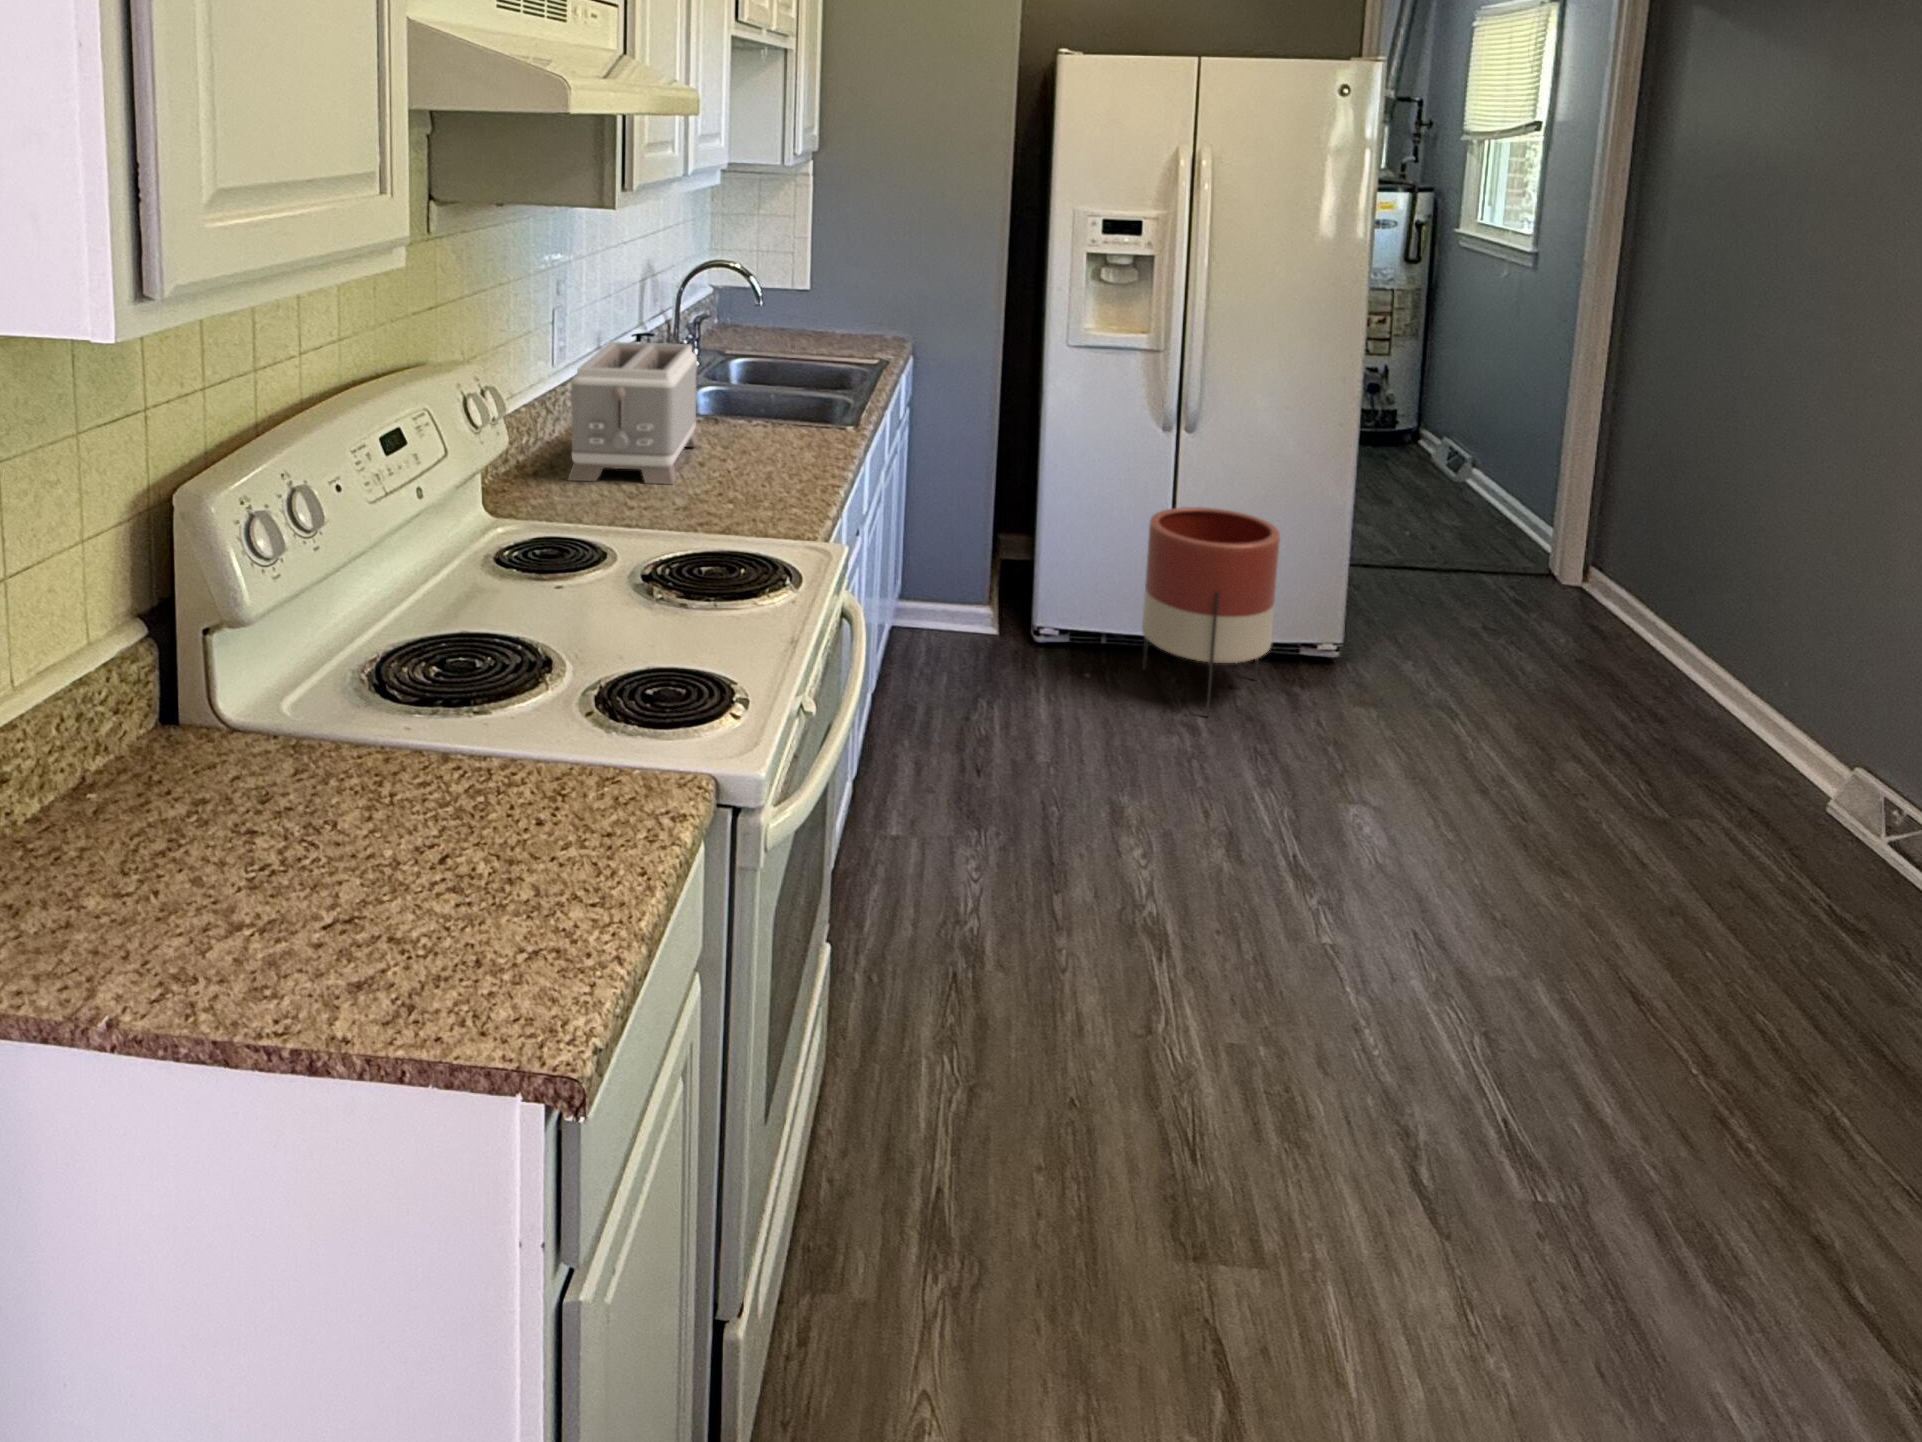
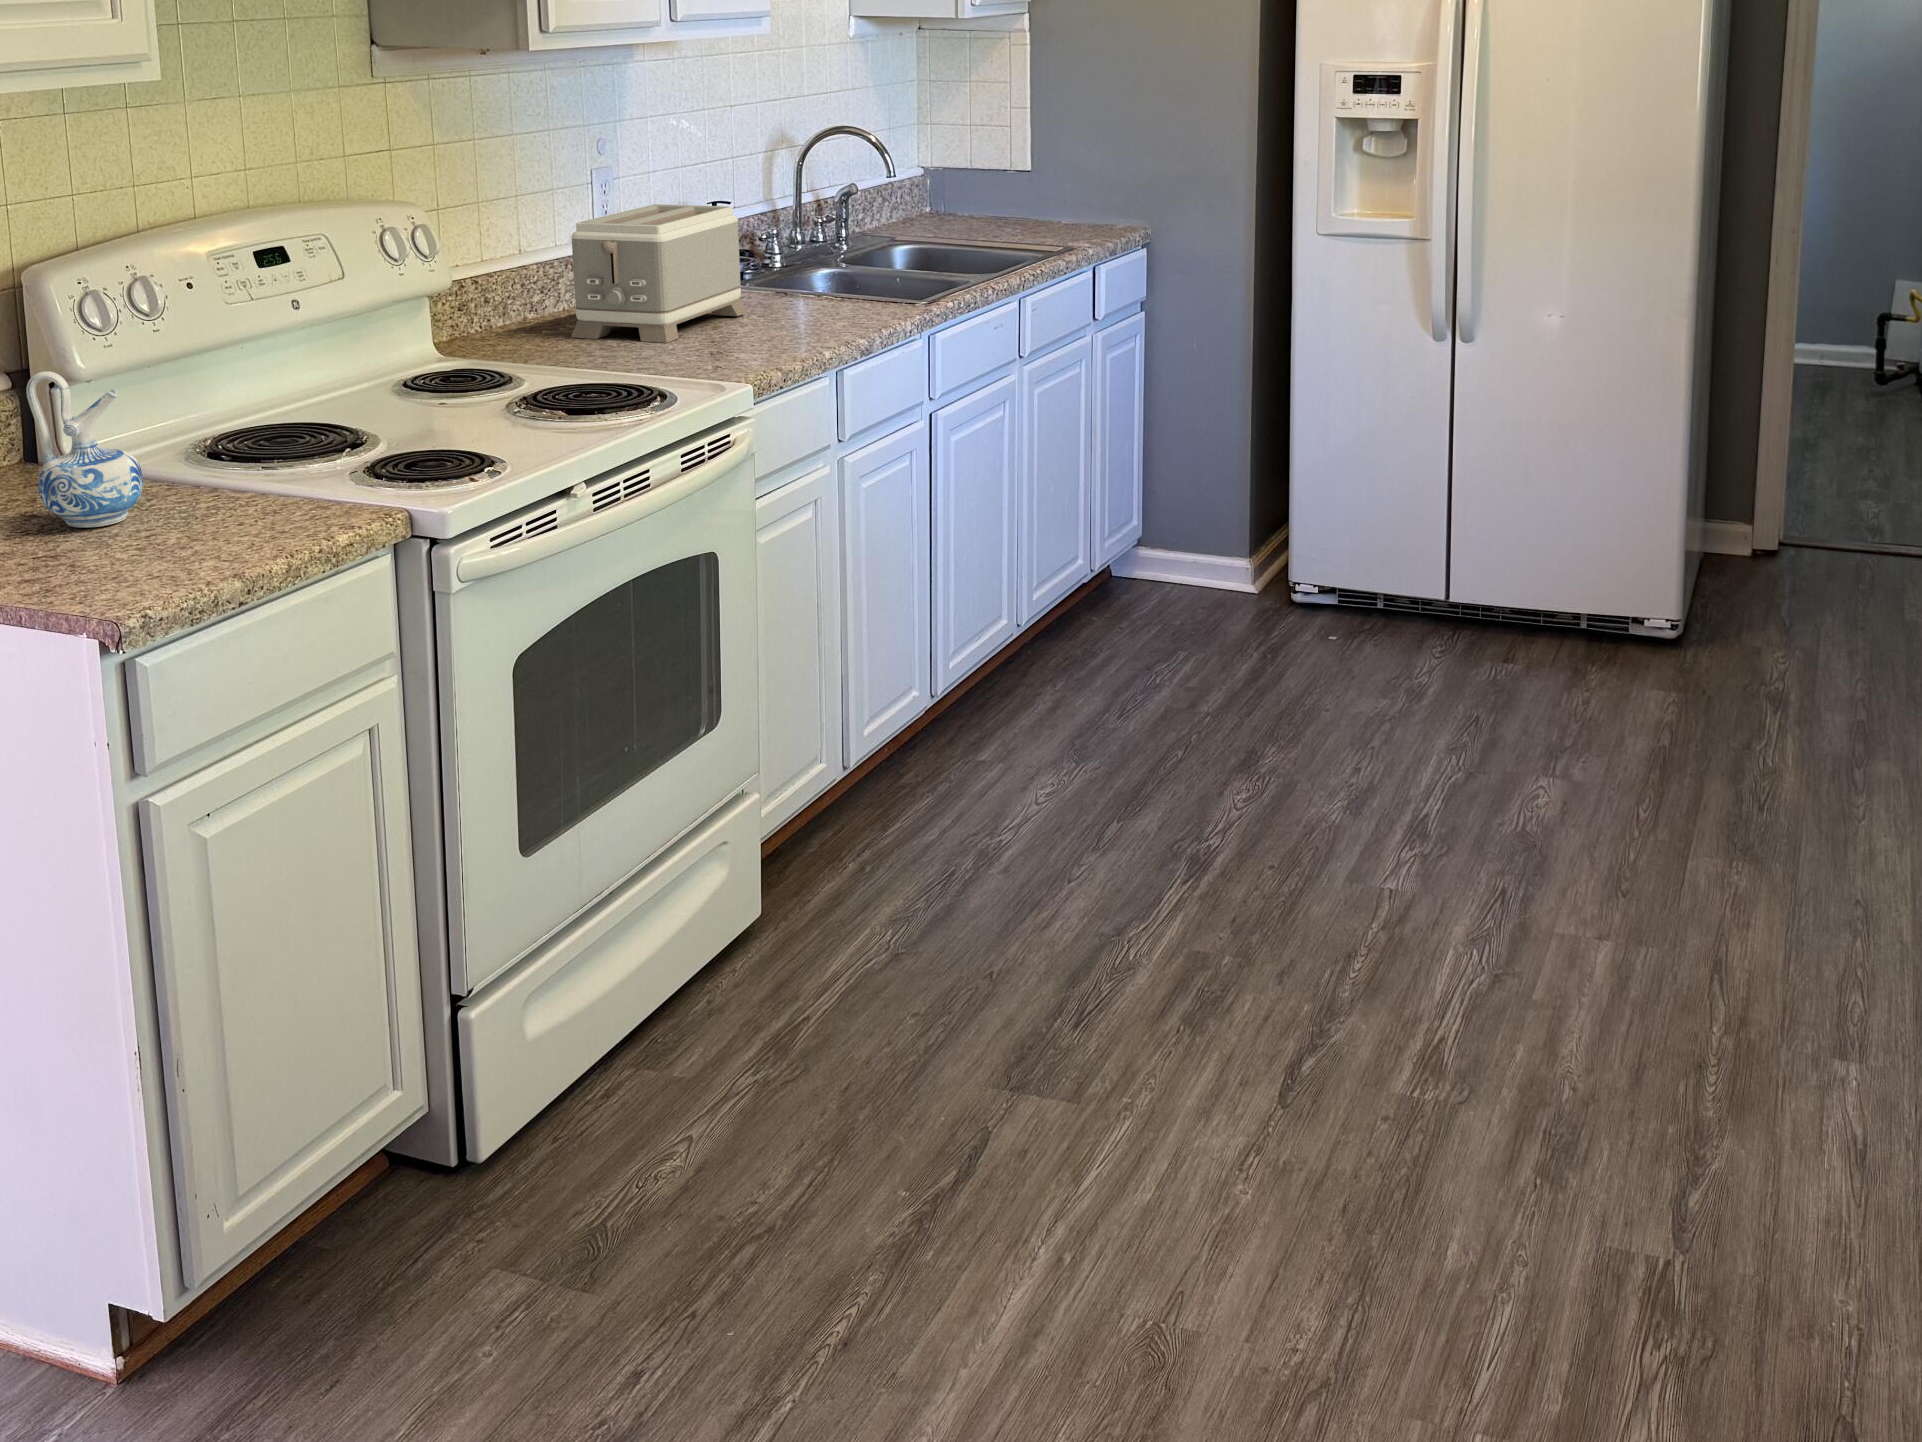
planter: present [1142,507,1280,717] -> none [1384,434,1549,683]
ceramic pitcher: none [305,659,437,860] -> present [27,371,143,528]

